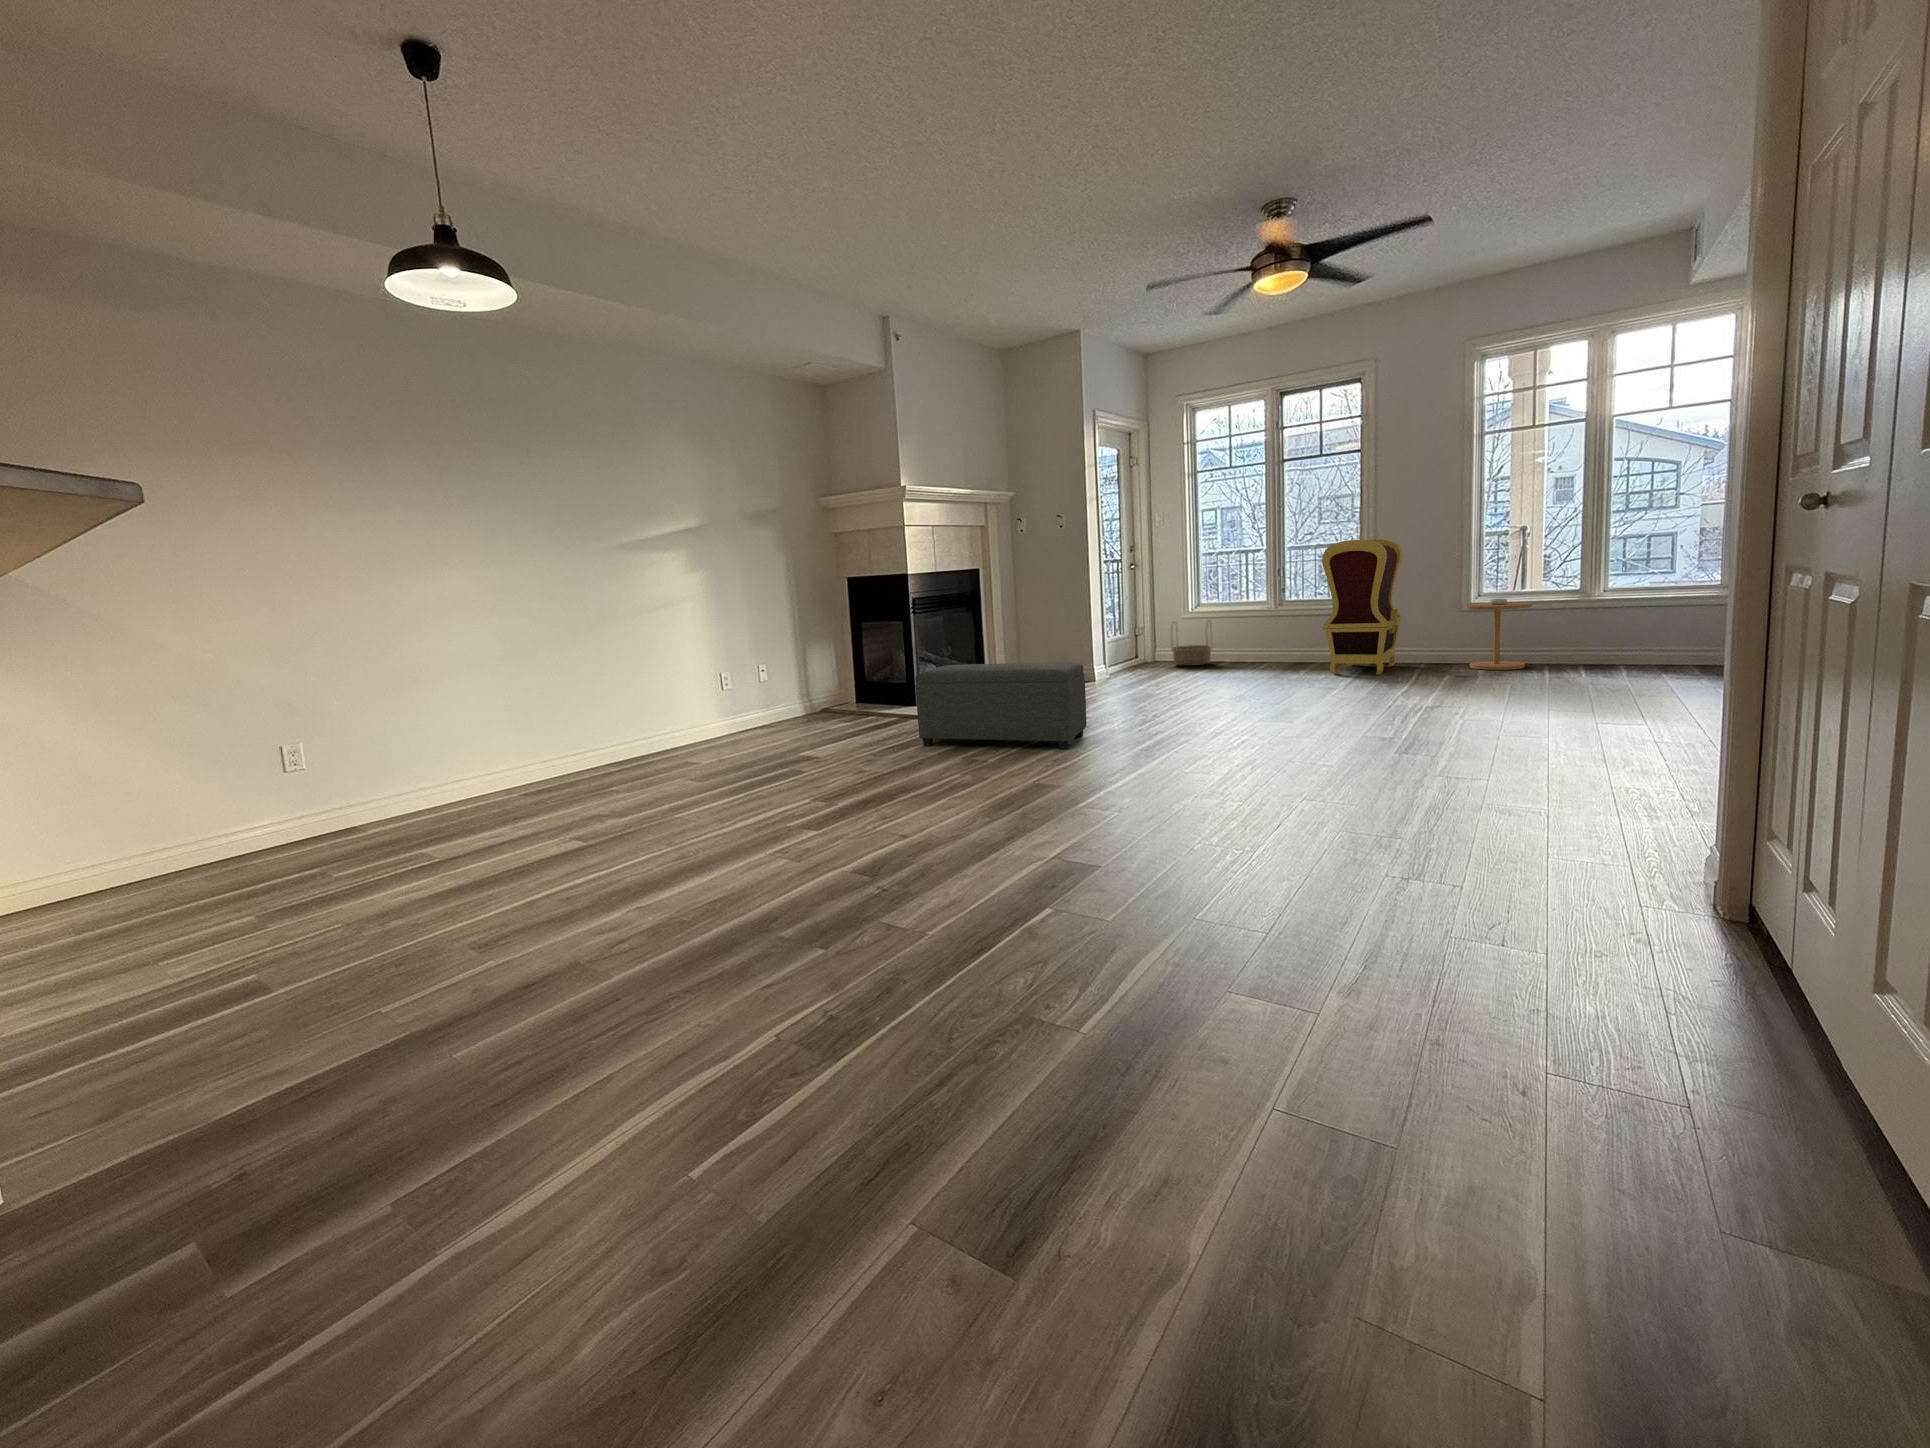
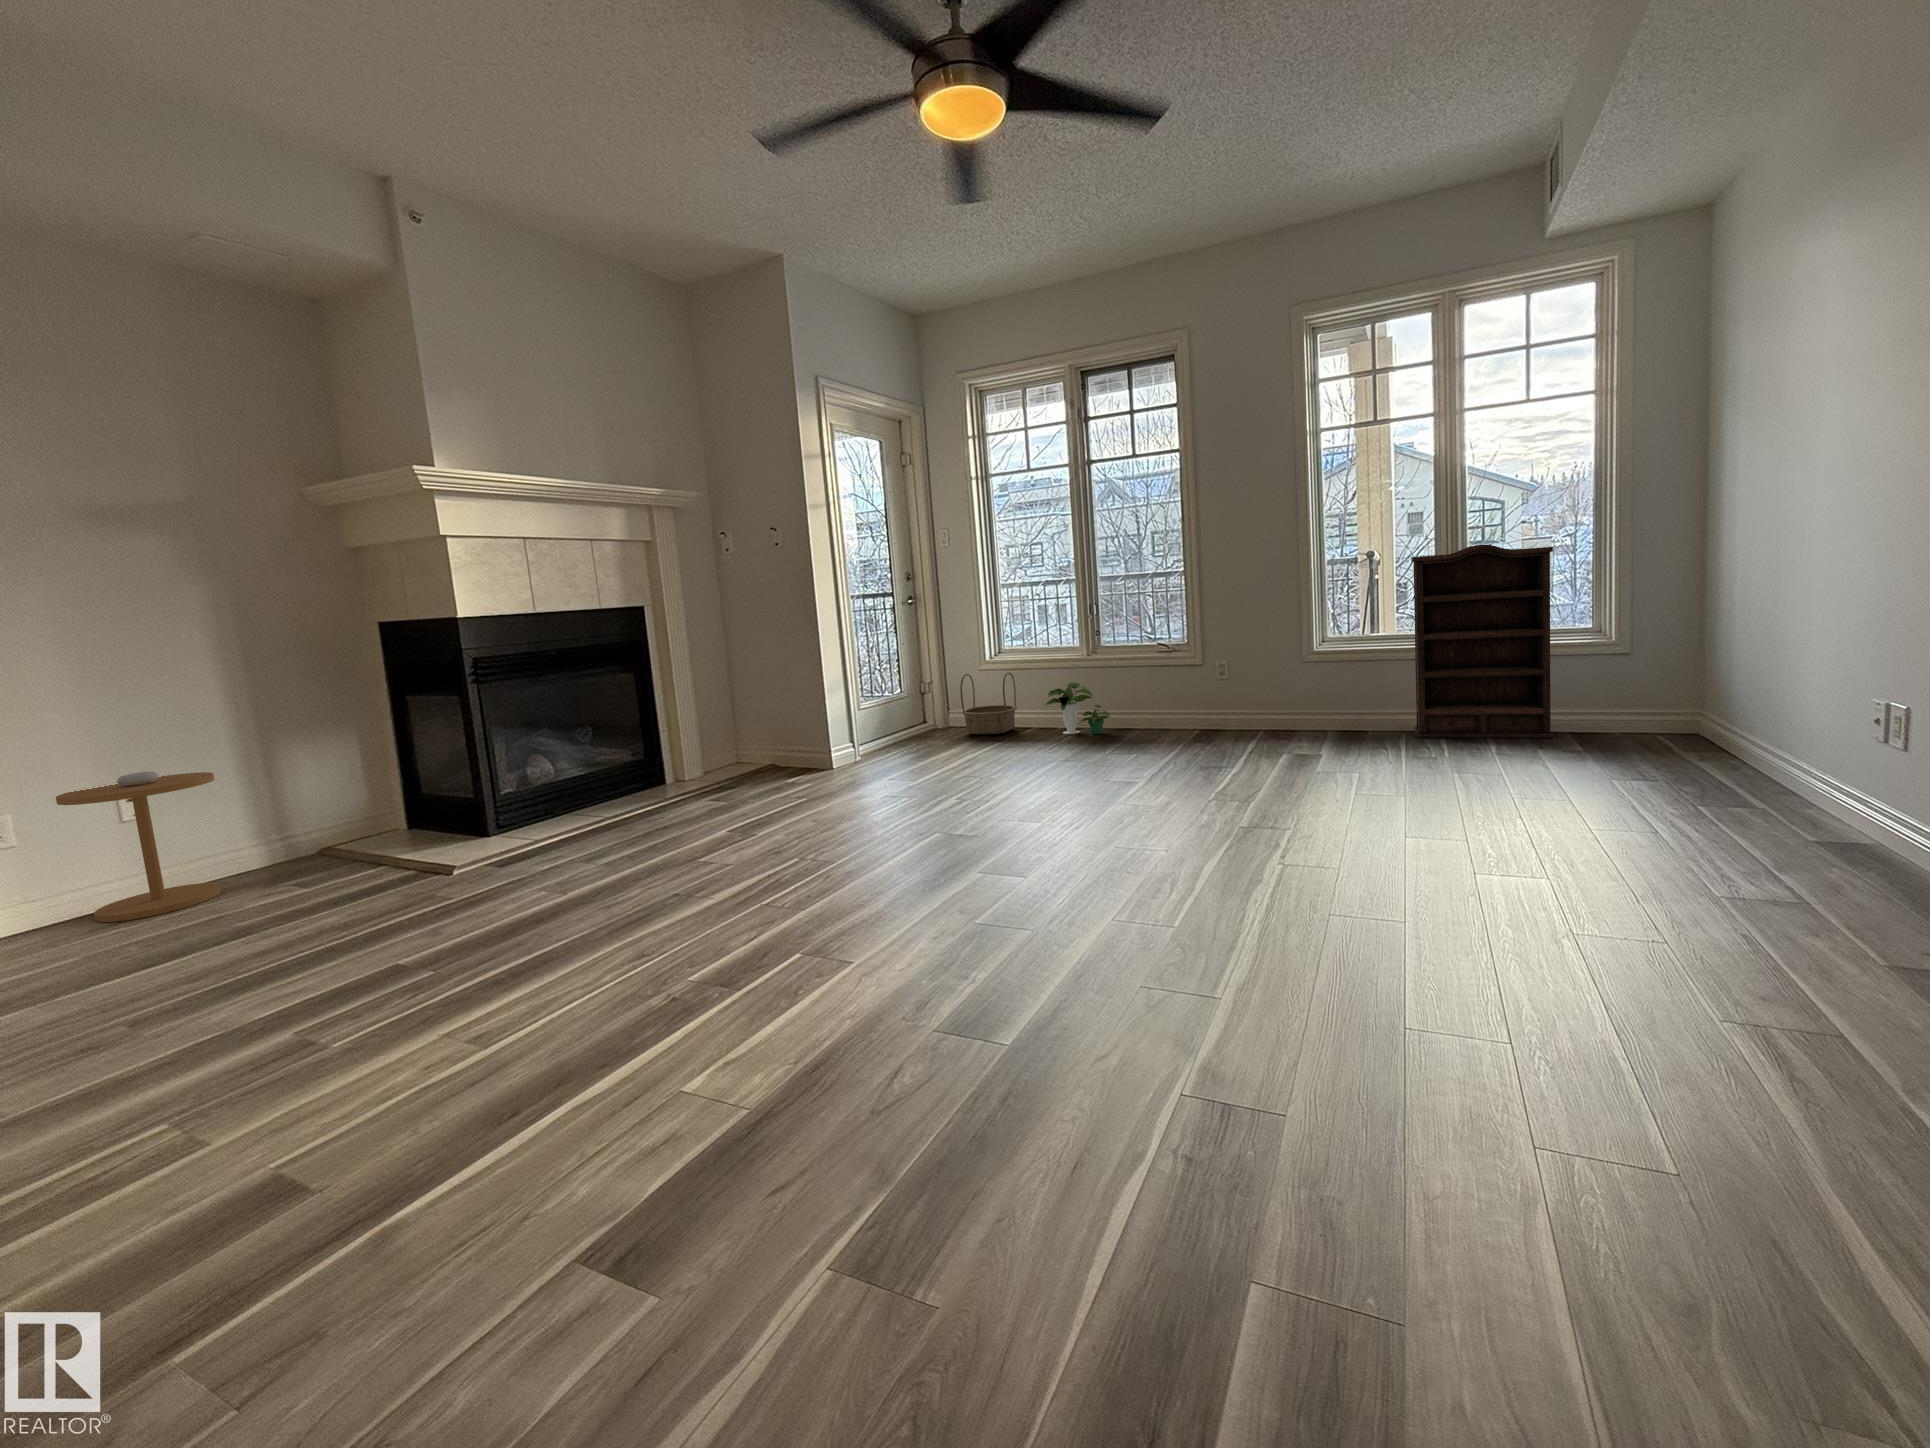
bookshelf: none [1557,520,1686,668] -> present [1411,545,1553,738]
armchair: present [1322,539,1402,675] -> none [1124,567,1234,753]
side table: present [1465,599,1532,670] -> present [56,772,221,922]
potted plant: none [1238,627,1295,666] -> present [1044,682,1110,734]
ottoman: present [915,662,1086,749] -> none [277,792,651,981]

